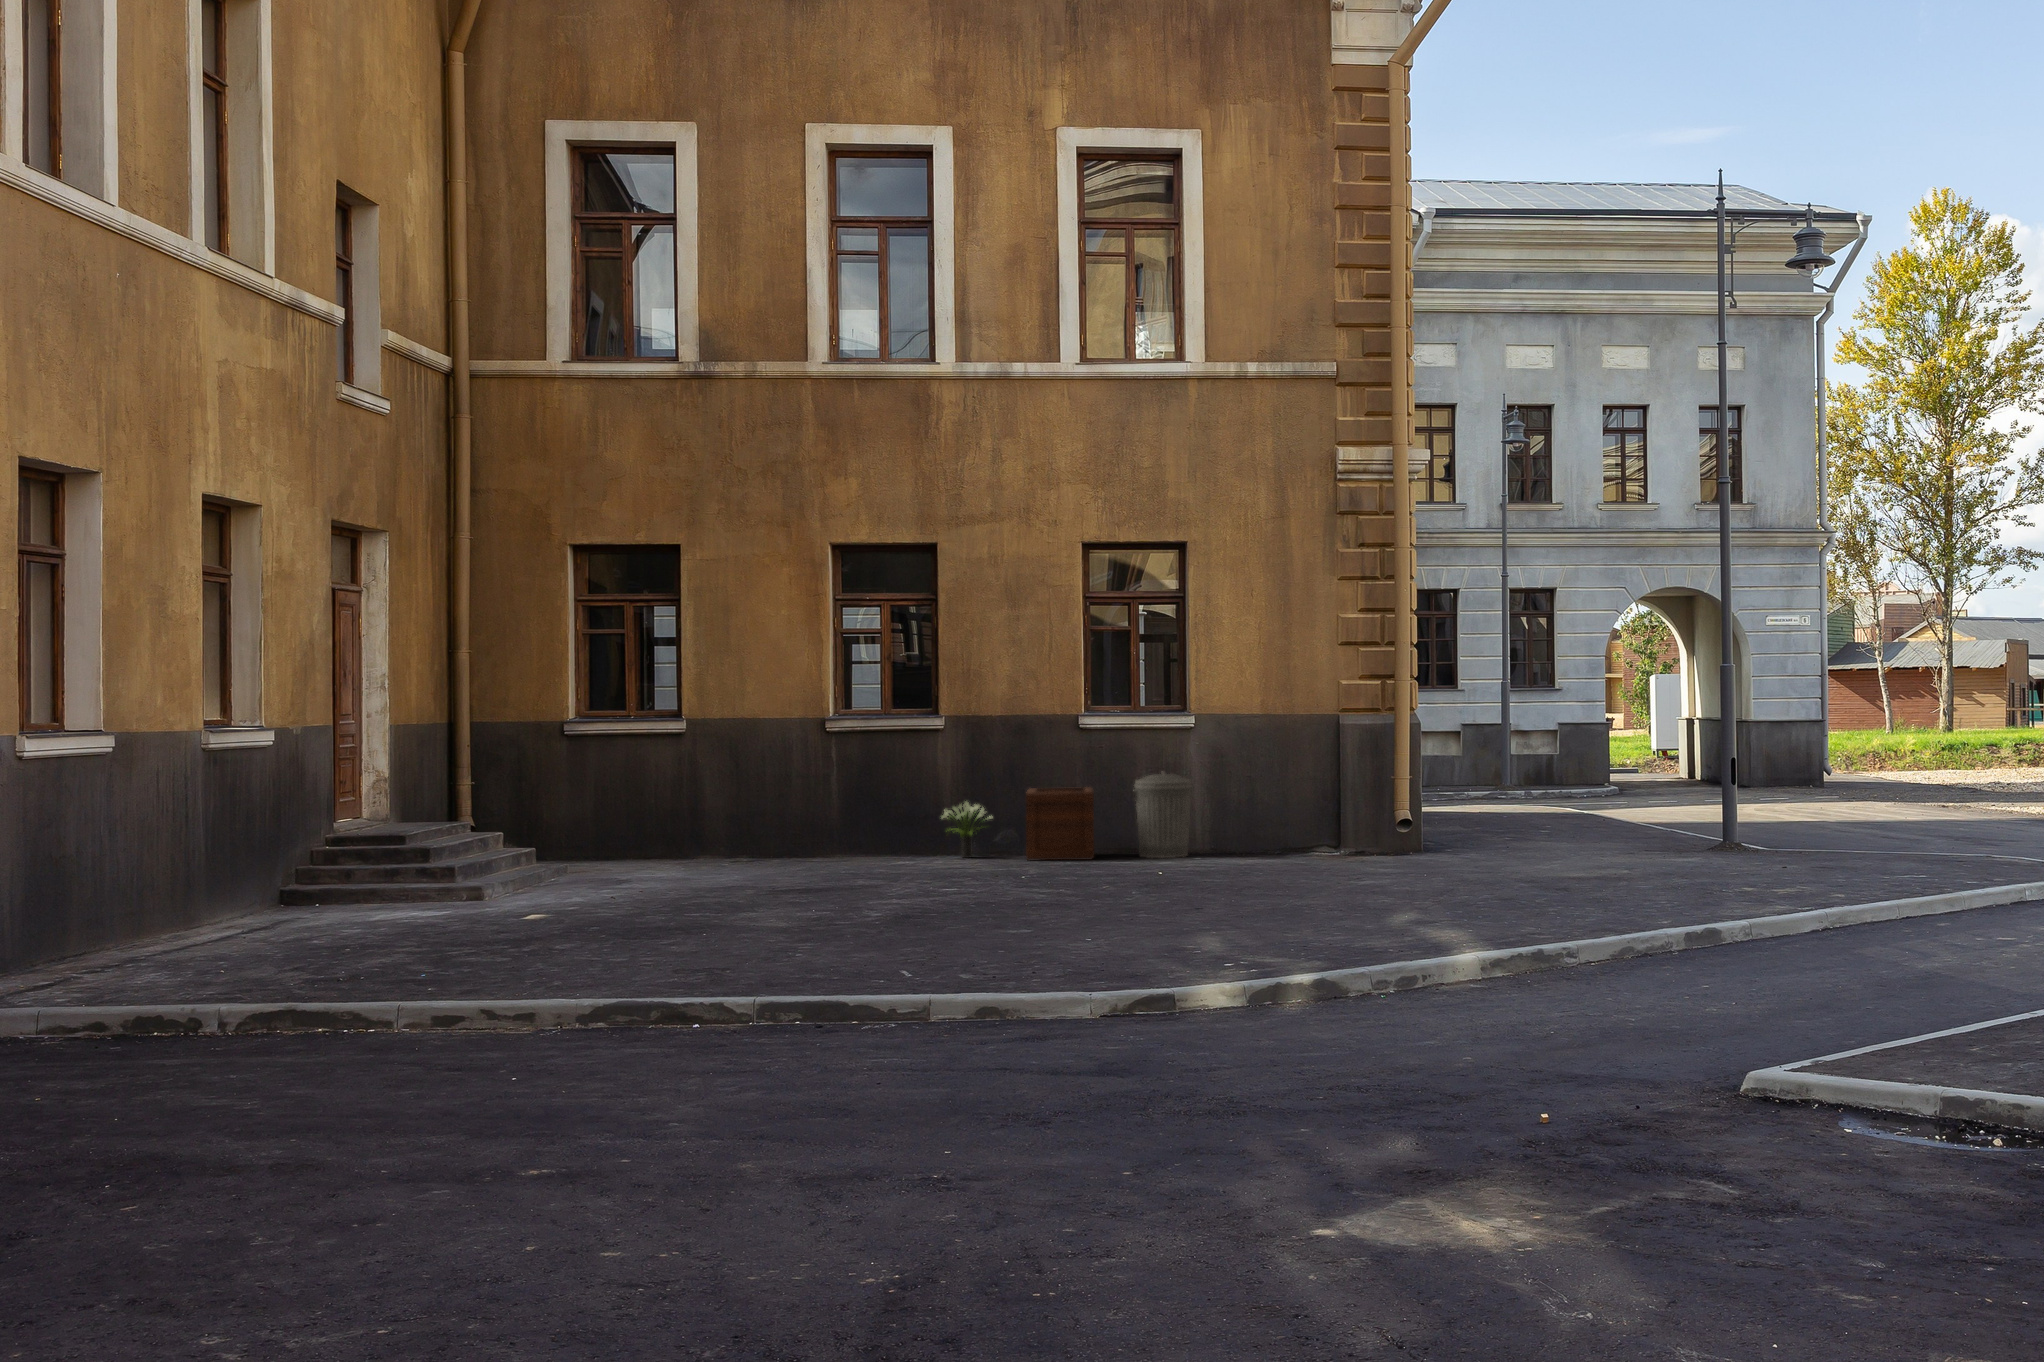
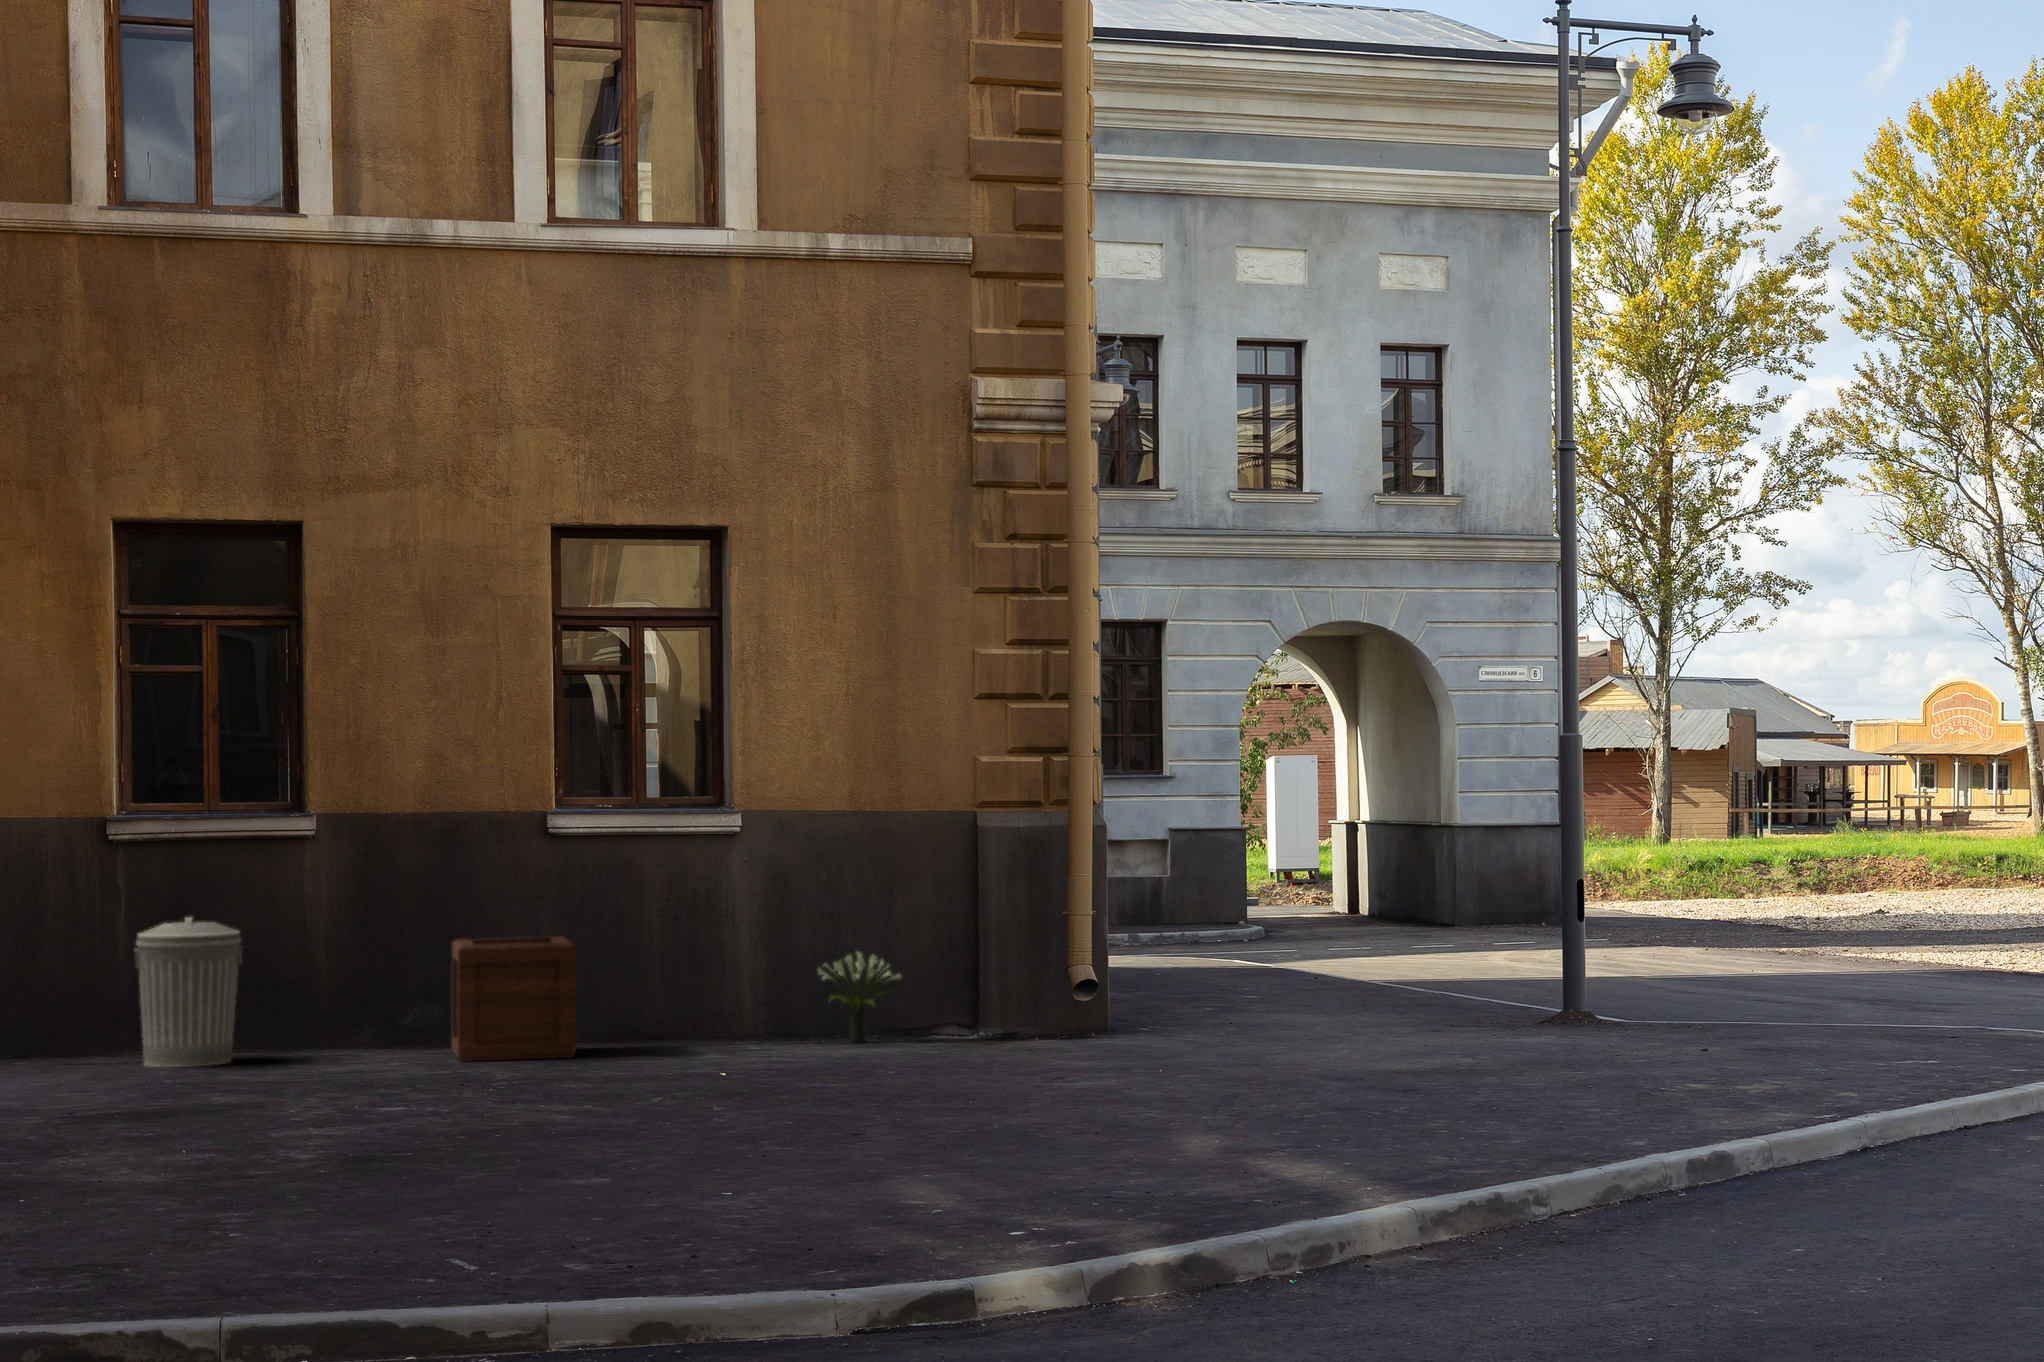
trash can: present [1134,772,1192,858] -> present [135,917,242,1067]
potted plant: present [943,802,991,858] -> present [818,952,901,1043]

